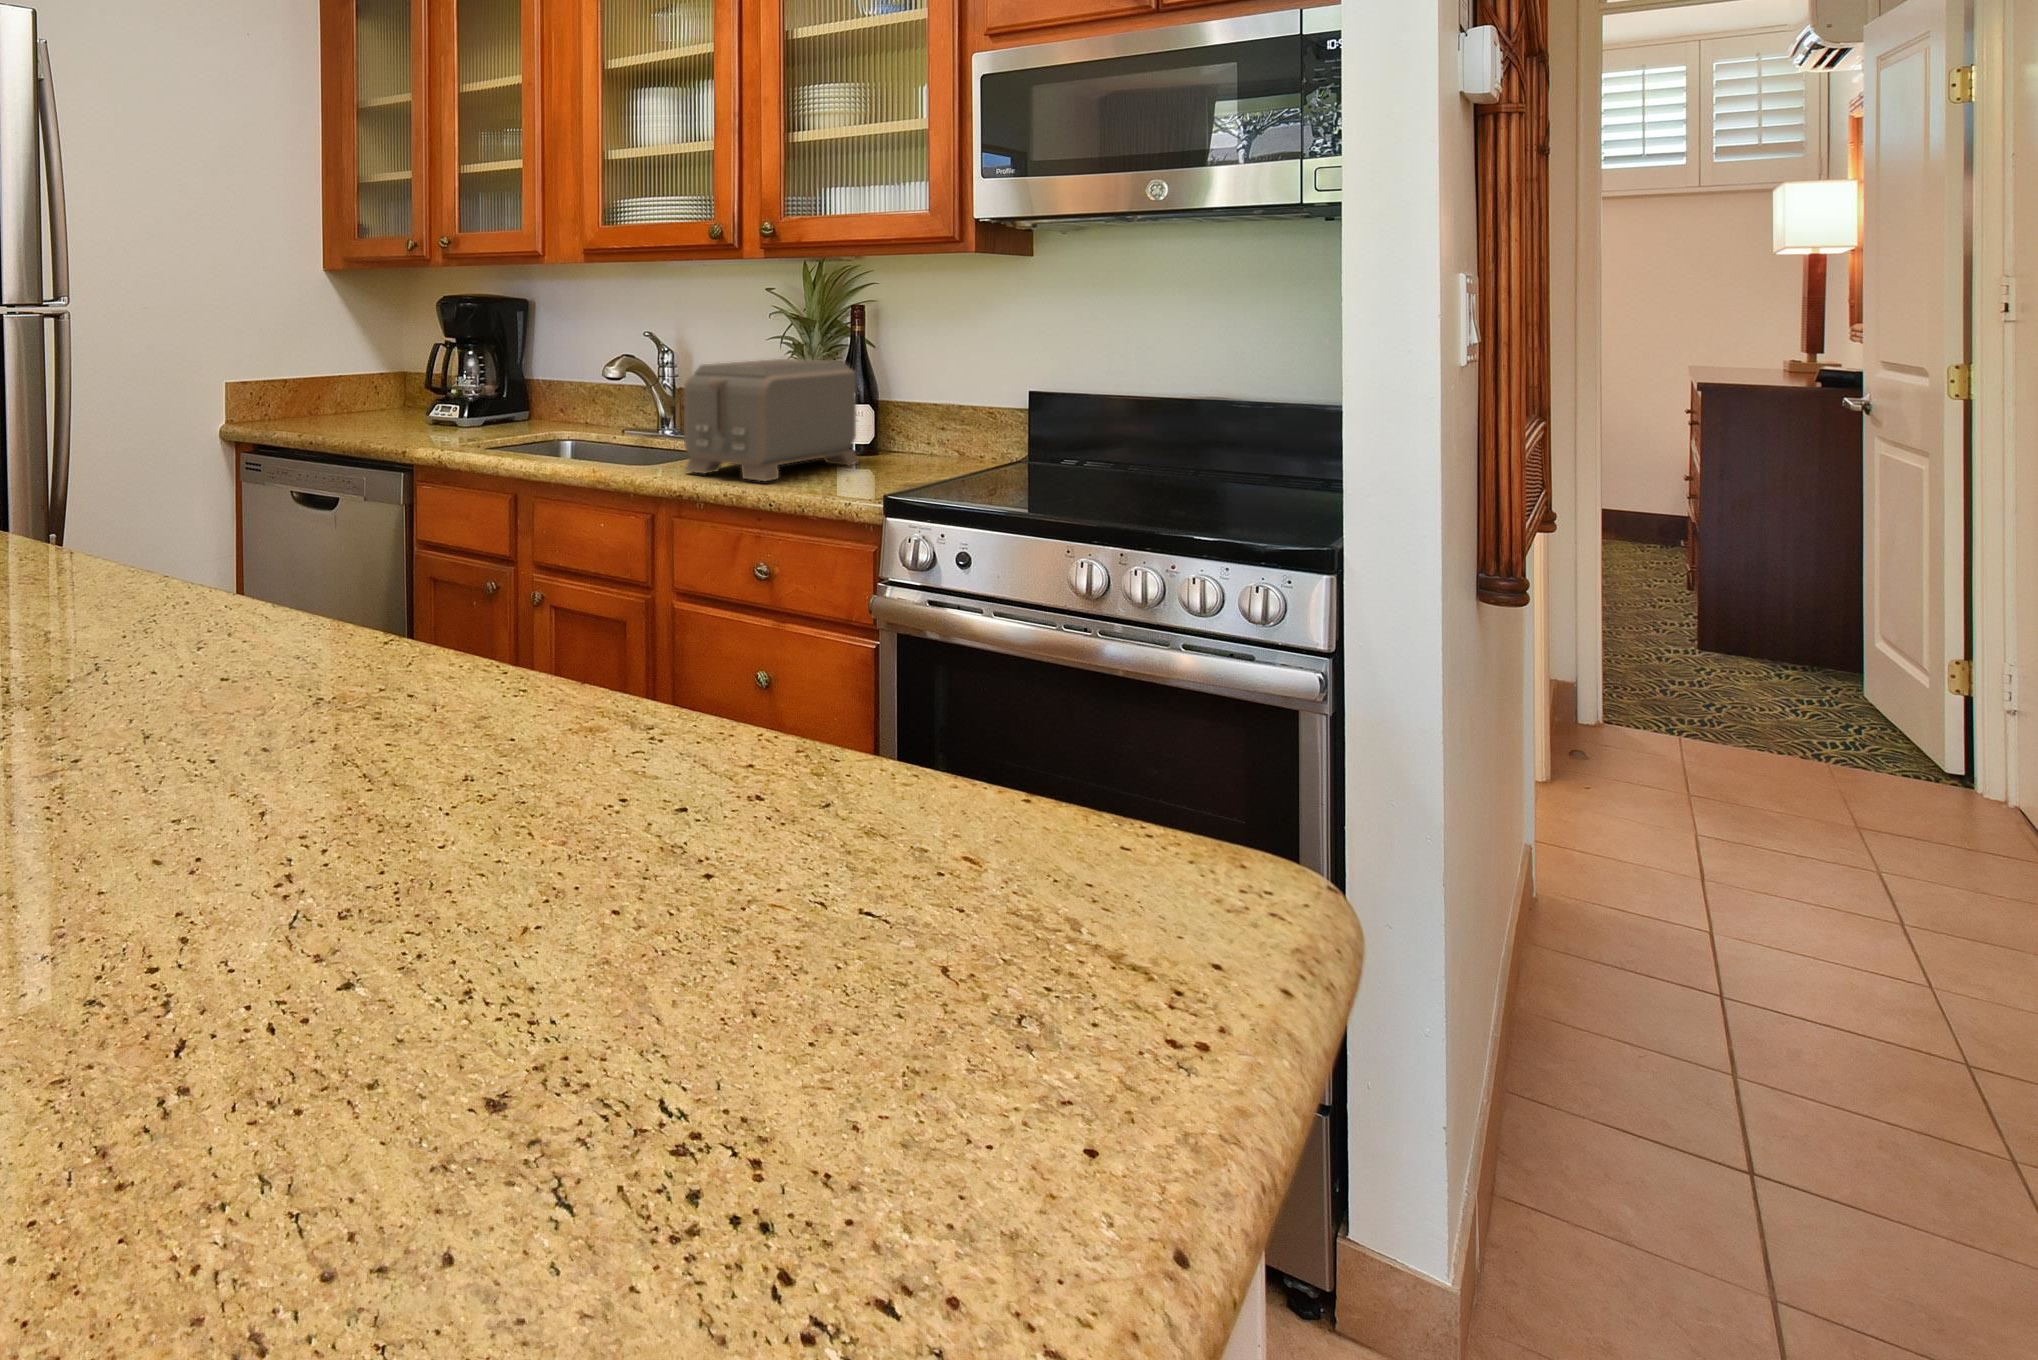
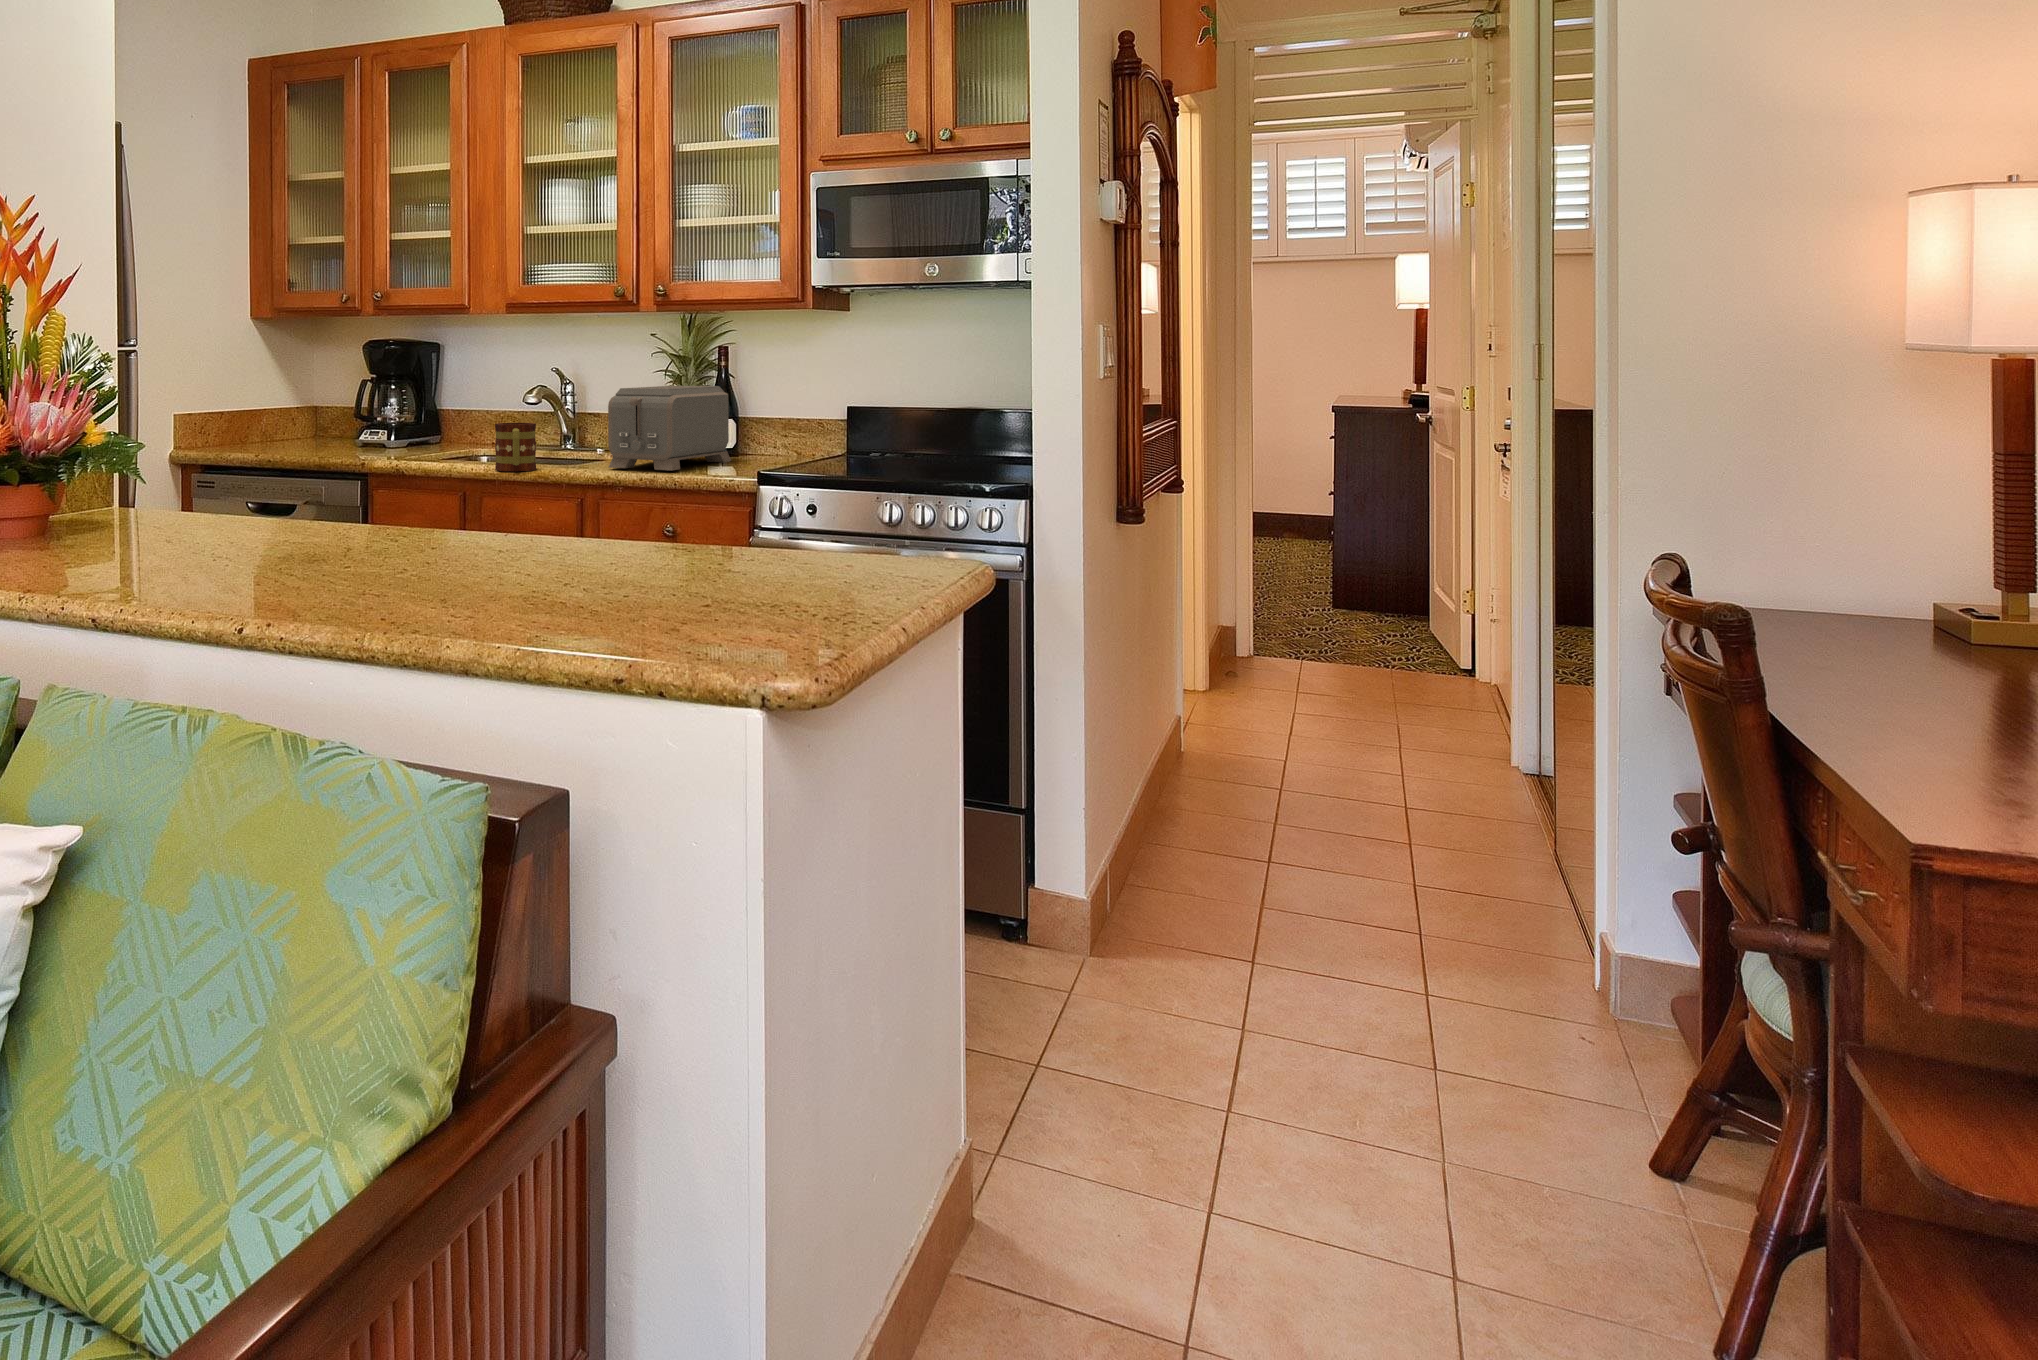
mug: none [538,407,592,473] -> present [495,423,536,471]

